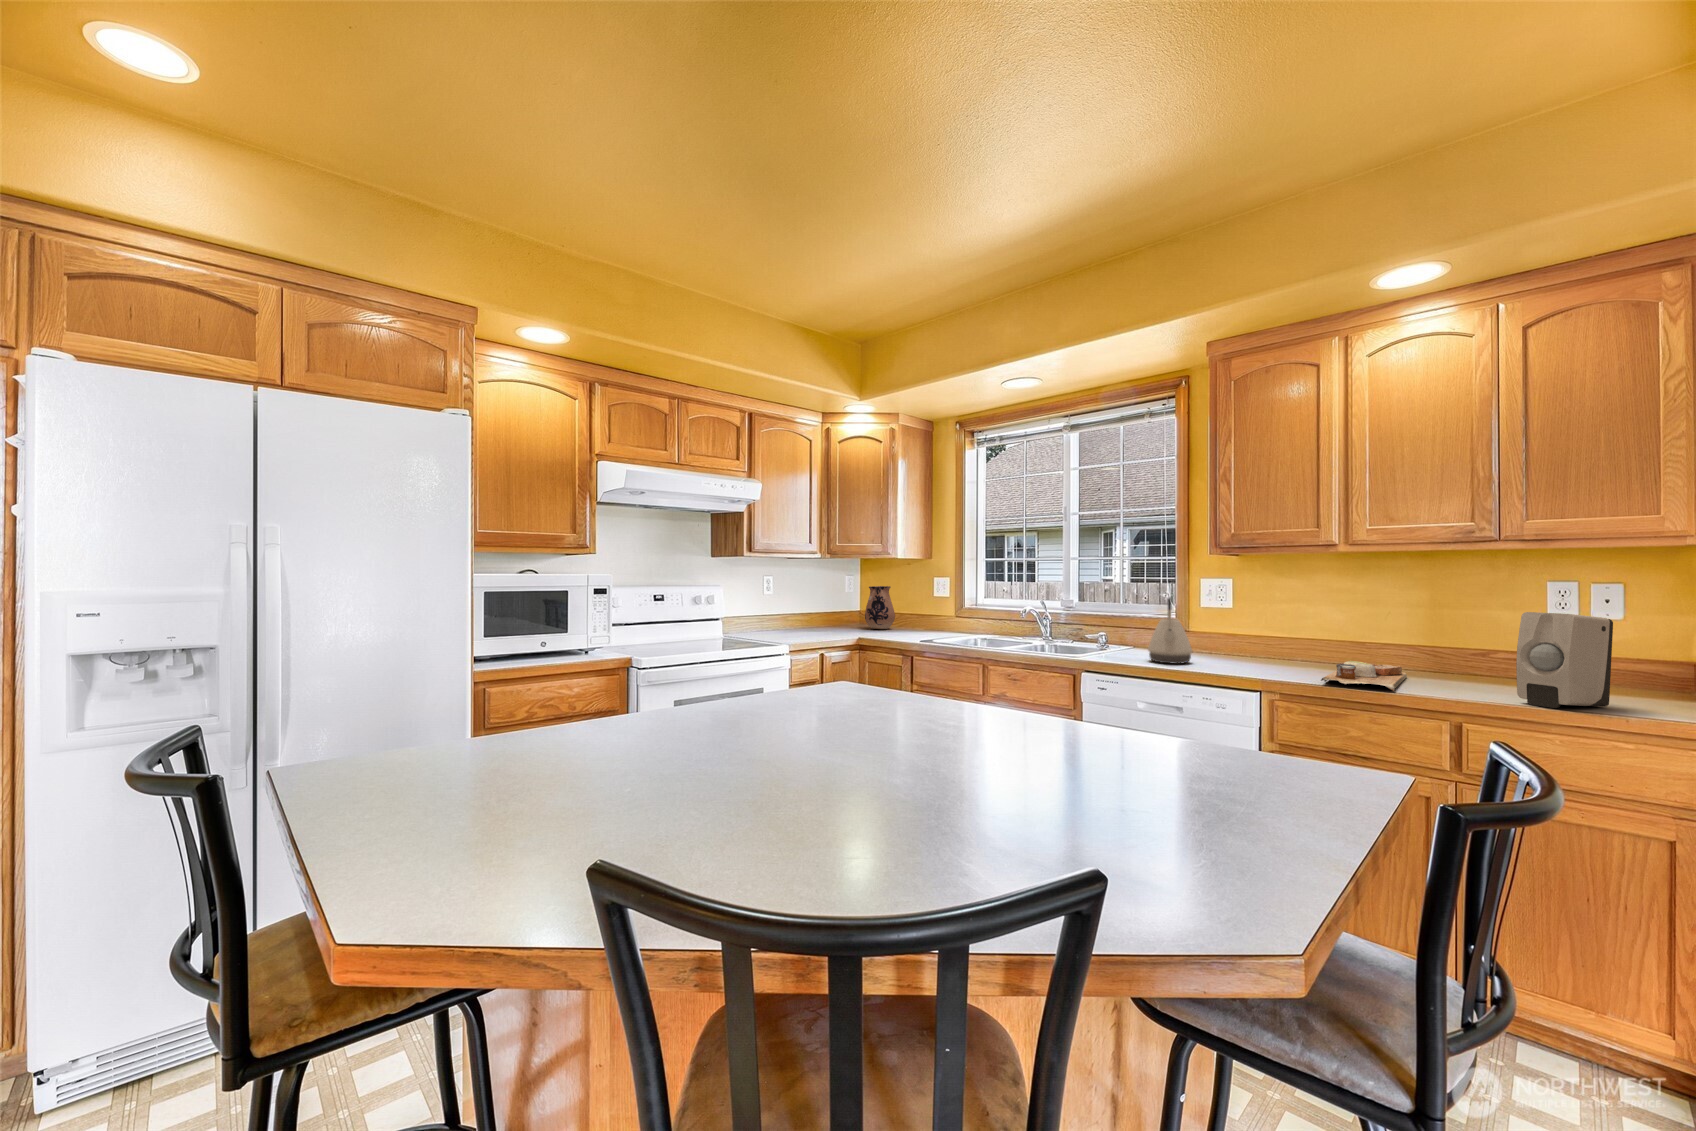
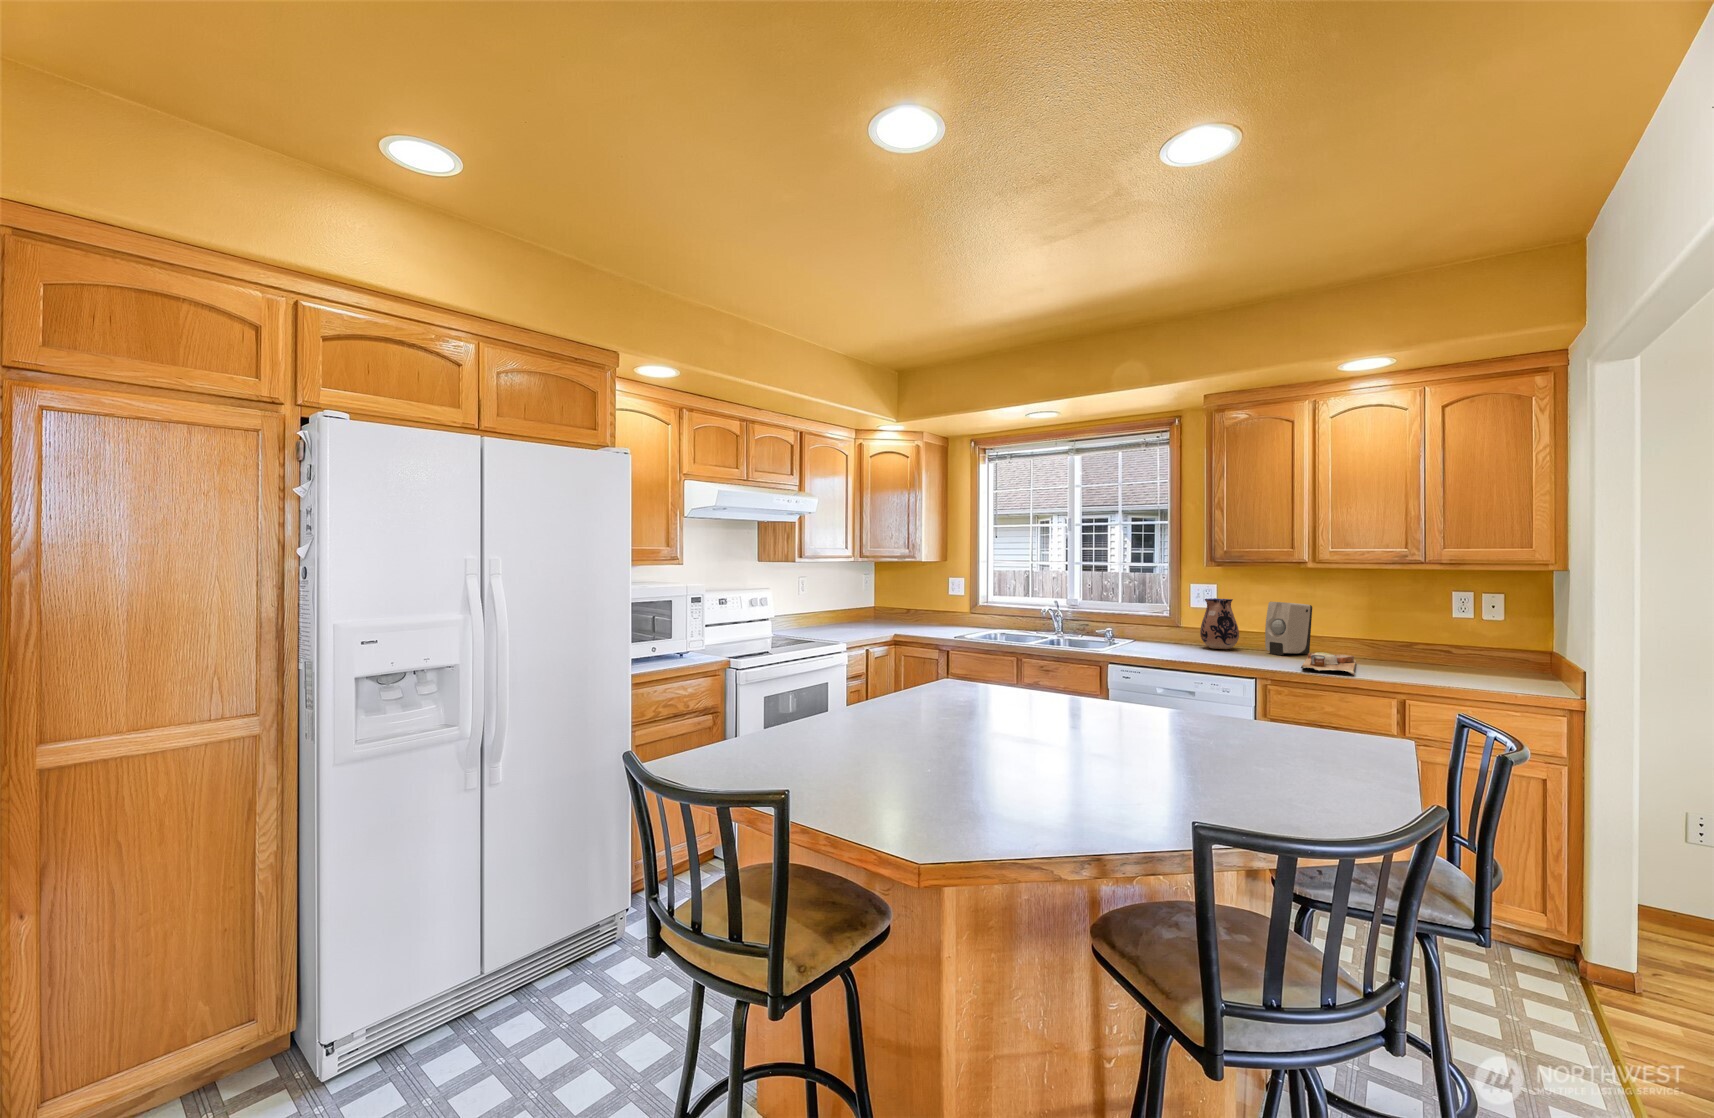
ceramic pitcher: present [865,586,895,629] -> present [1200,598,1239,649]
kettle: present [1148,598,1192,664] -> none [1158,602,1194,655]
soap dispenser: present [1516,612,1613,708] -> present [1265,602,1312,655]

